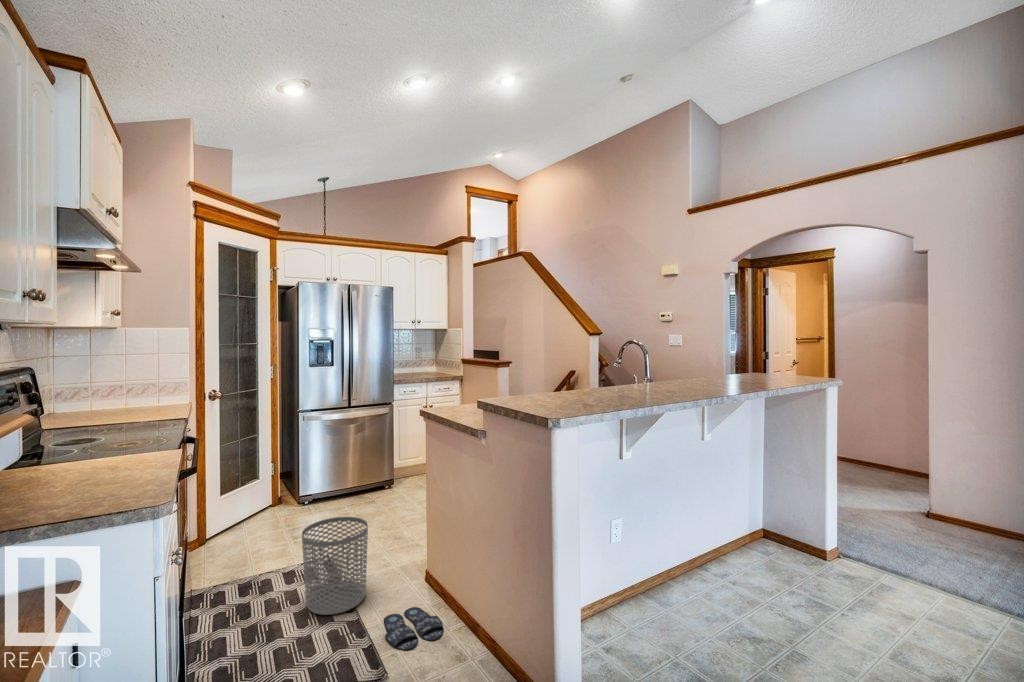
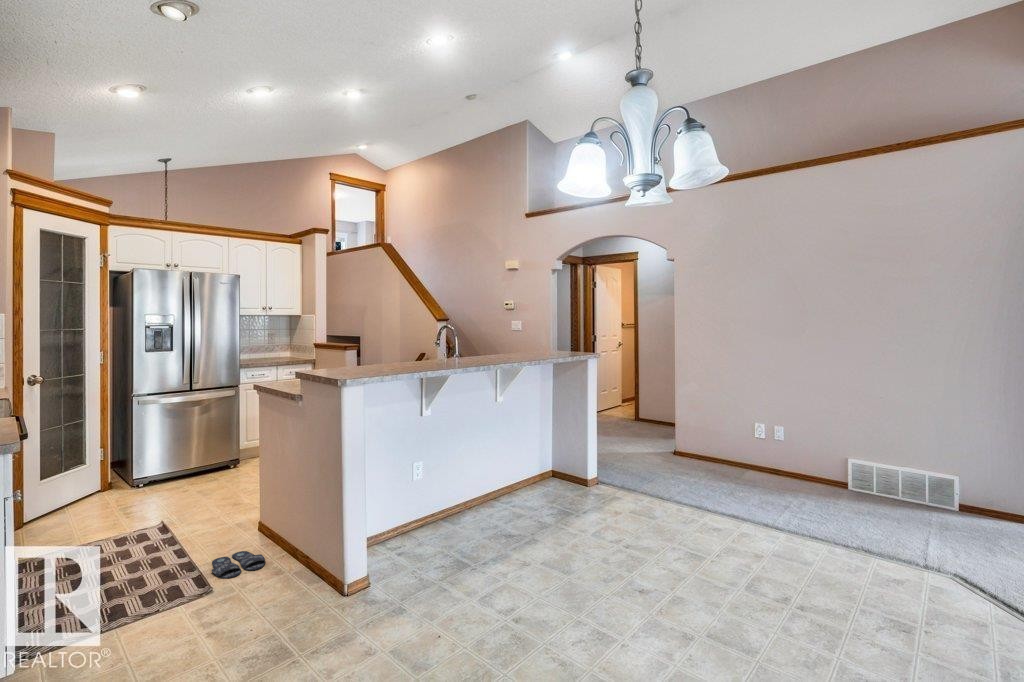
waste bin: present [302,517,368,615] -> none [133,482,199,563]

